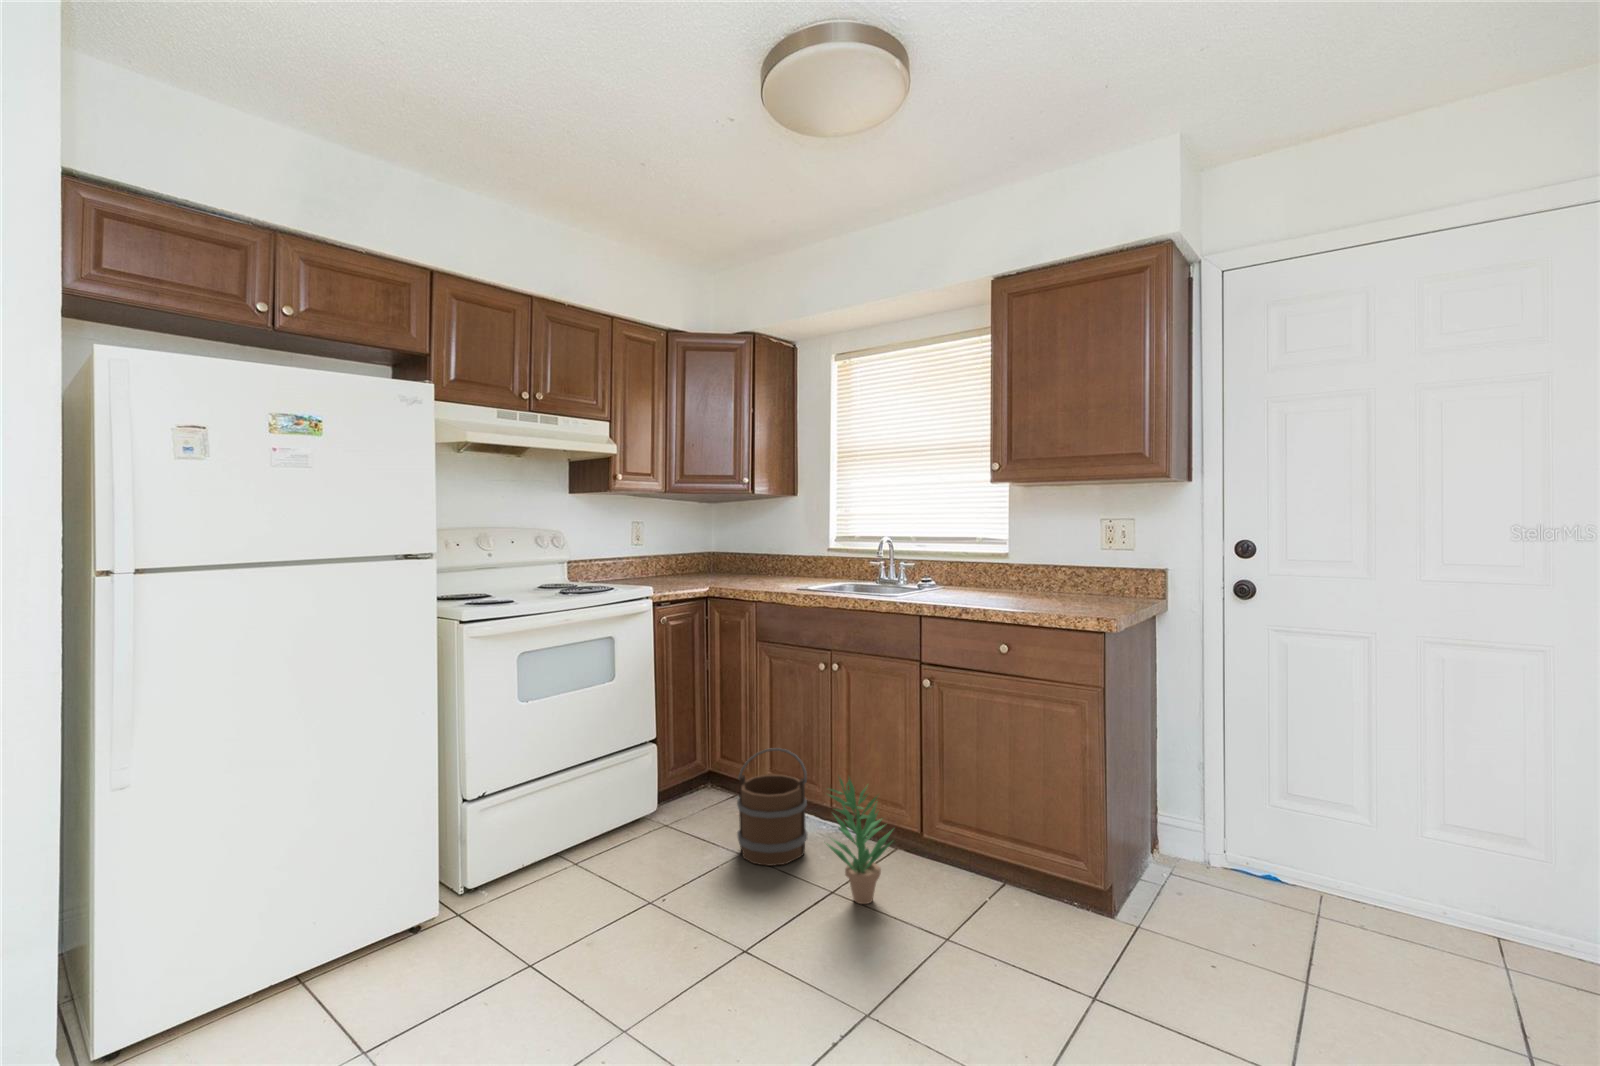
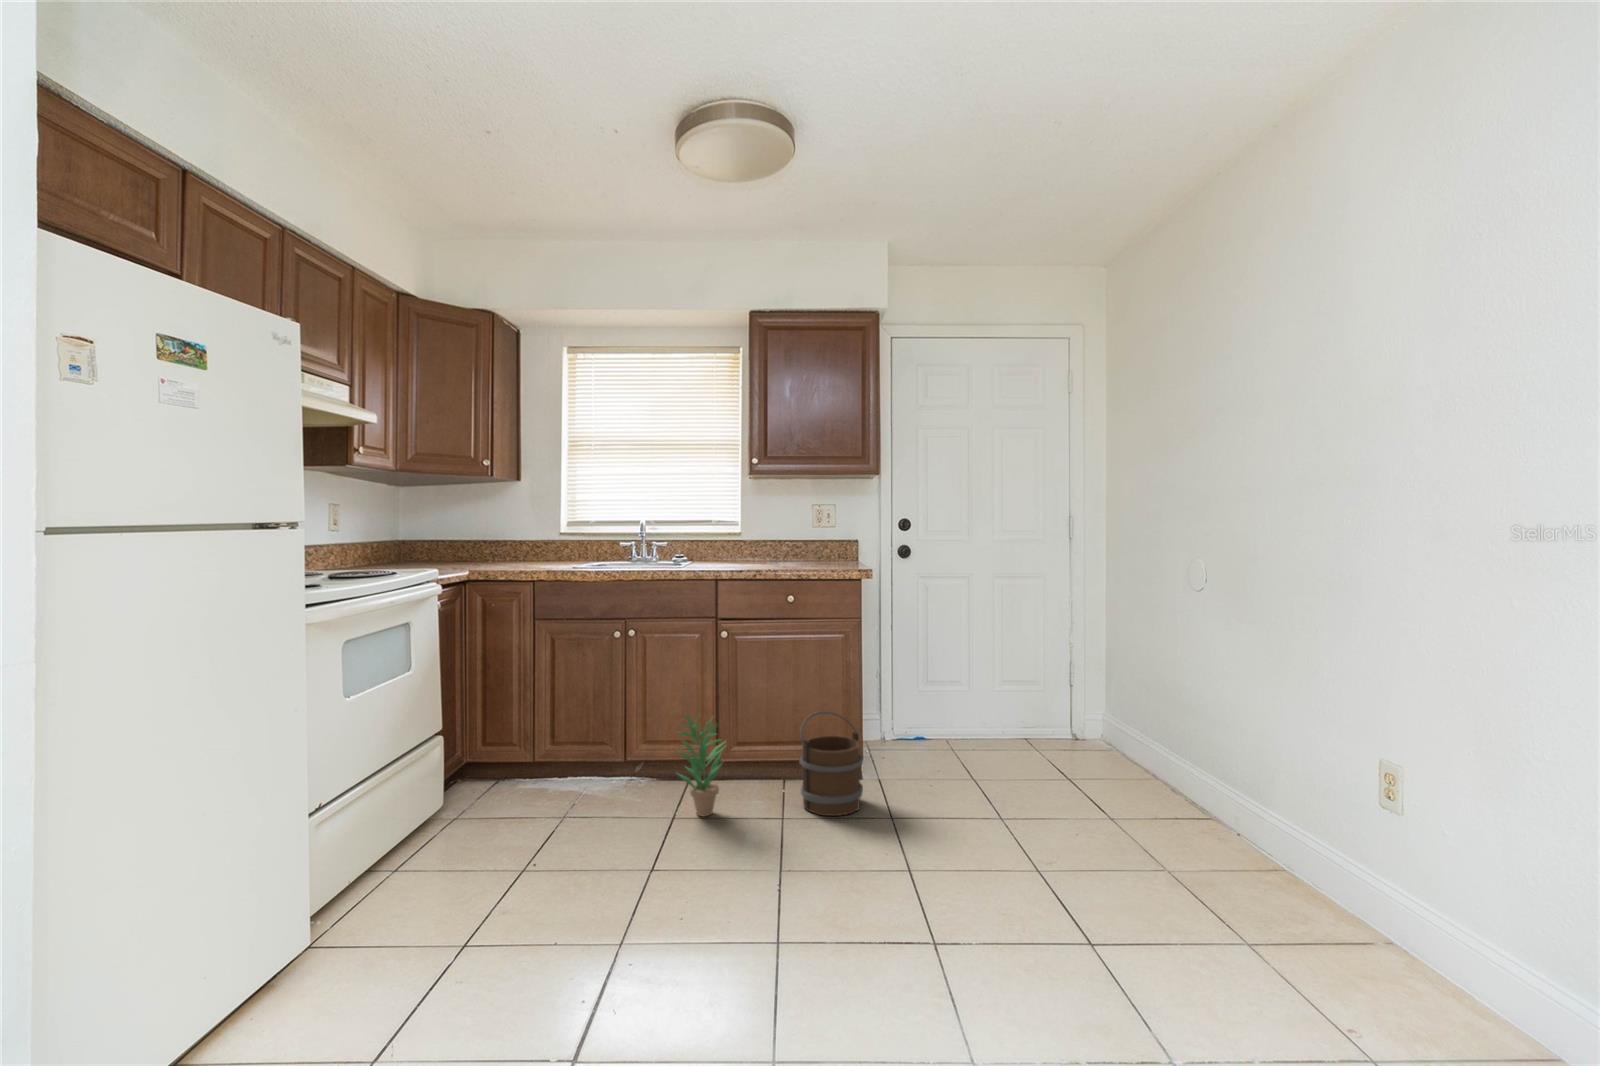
bucket: present [737,748,808,866] -> present [800,711,863,816]

